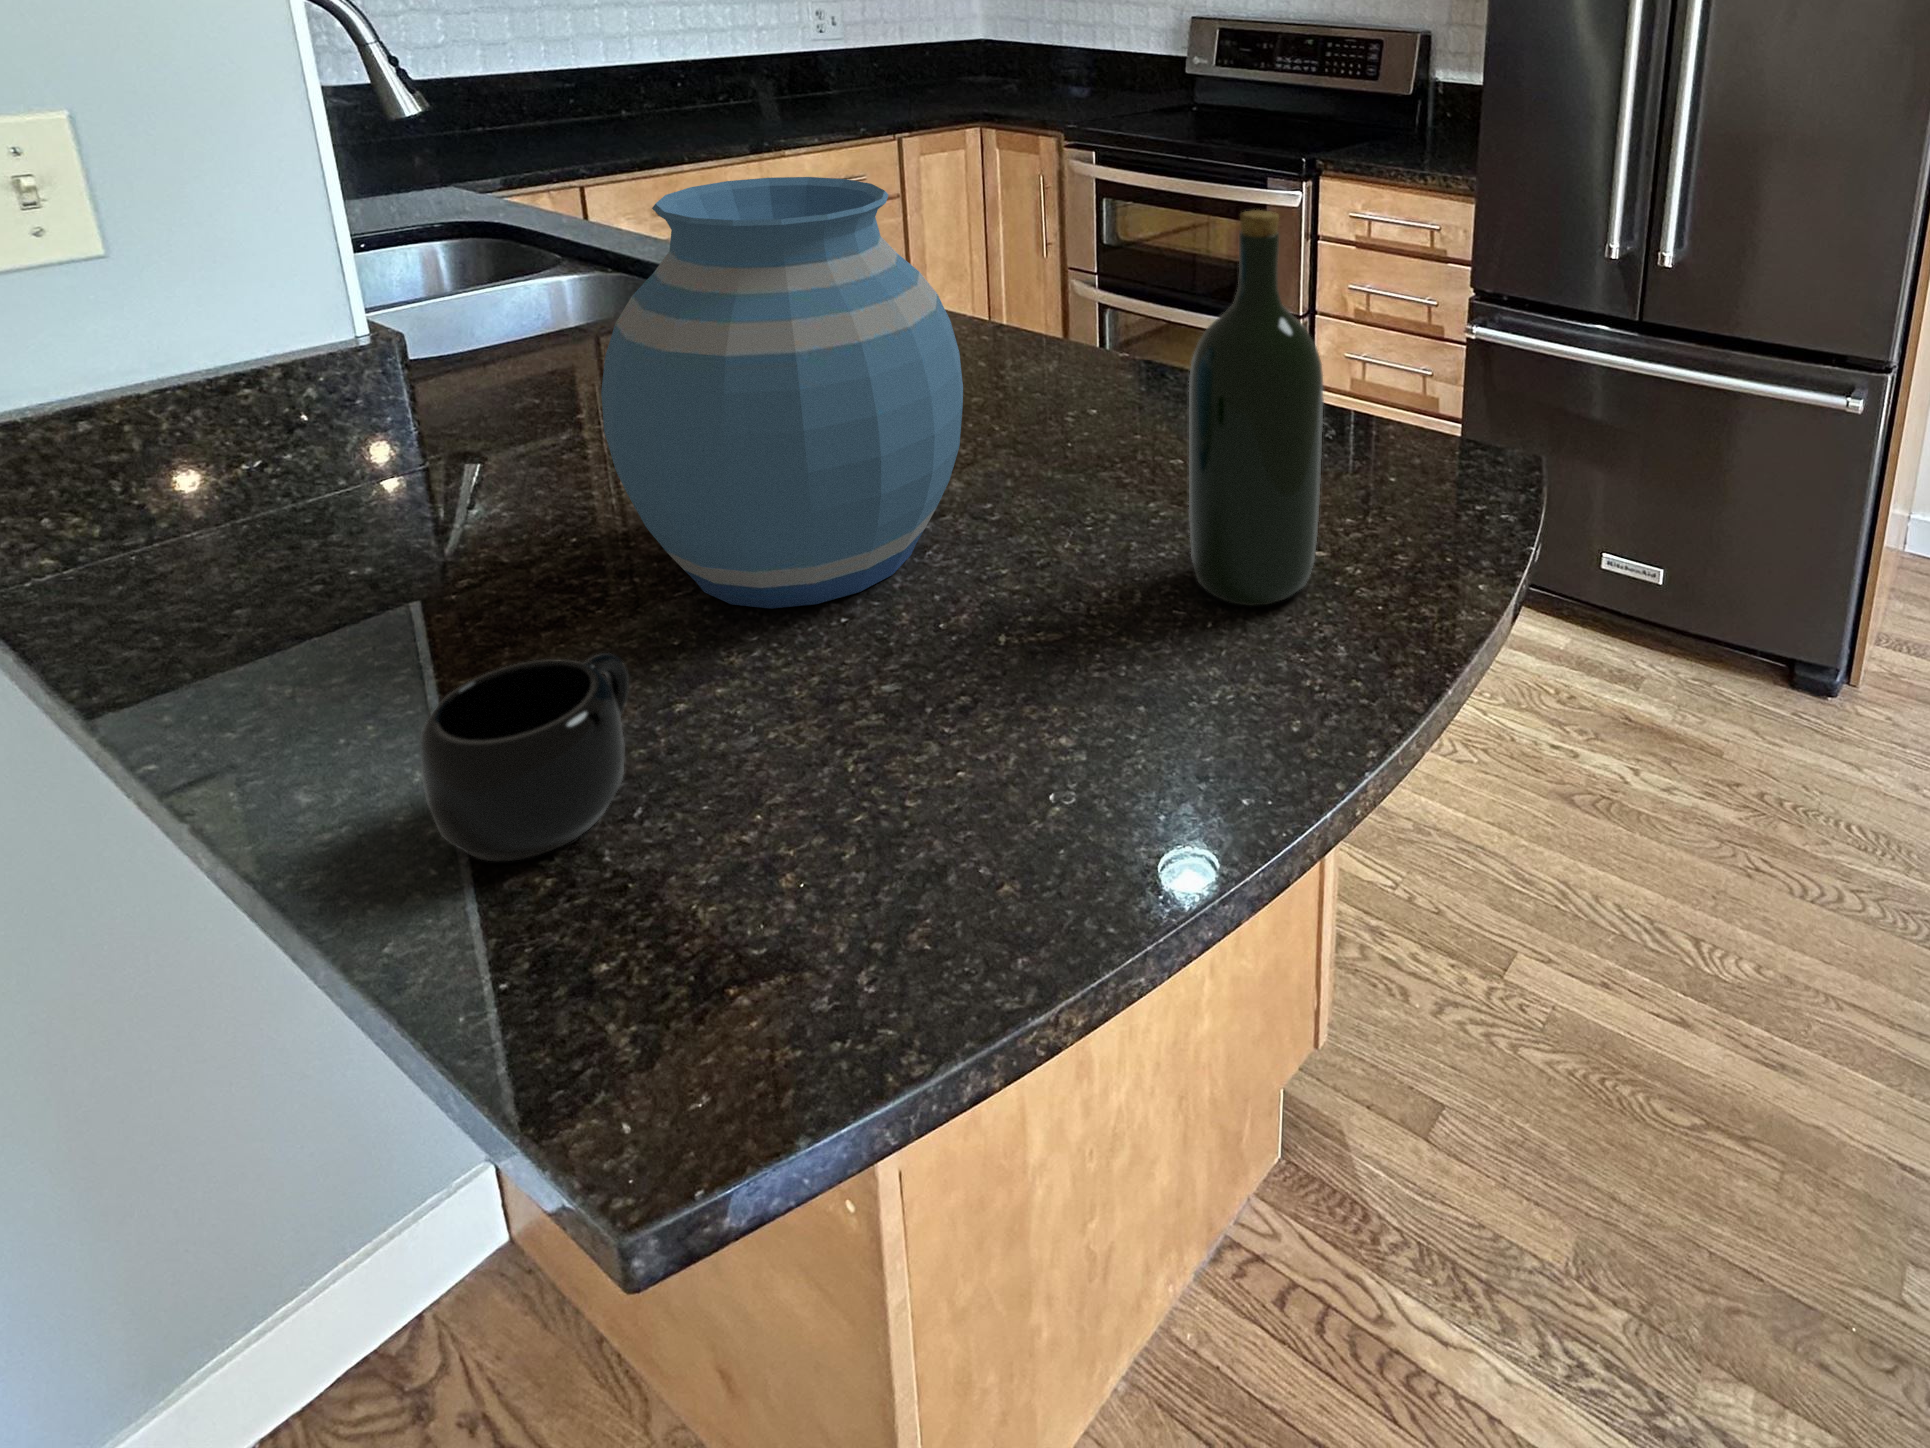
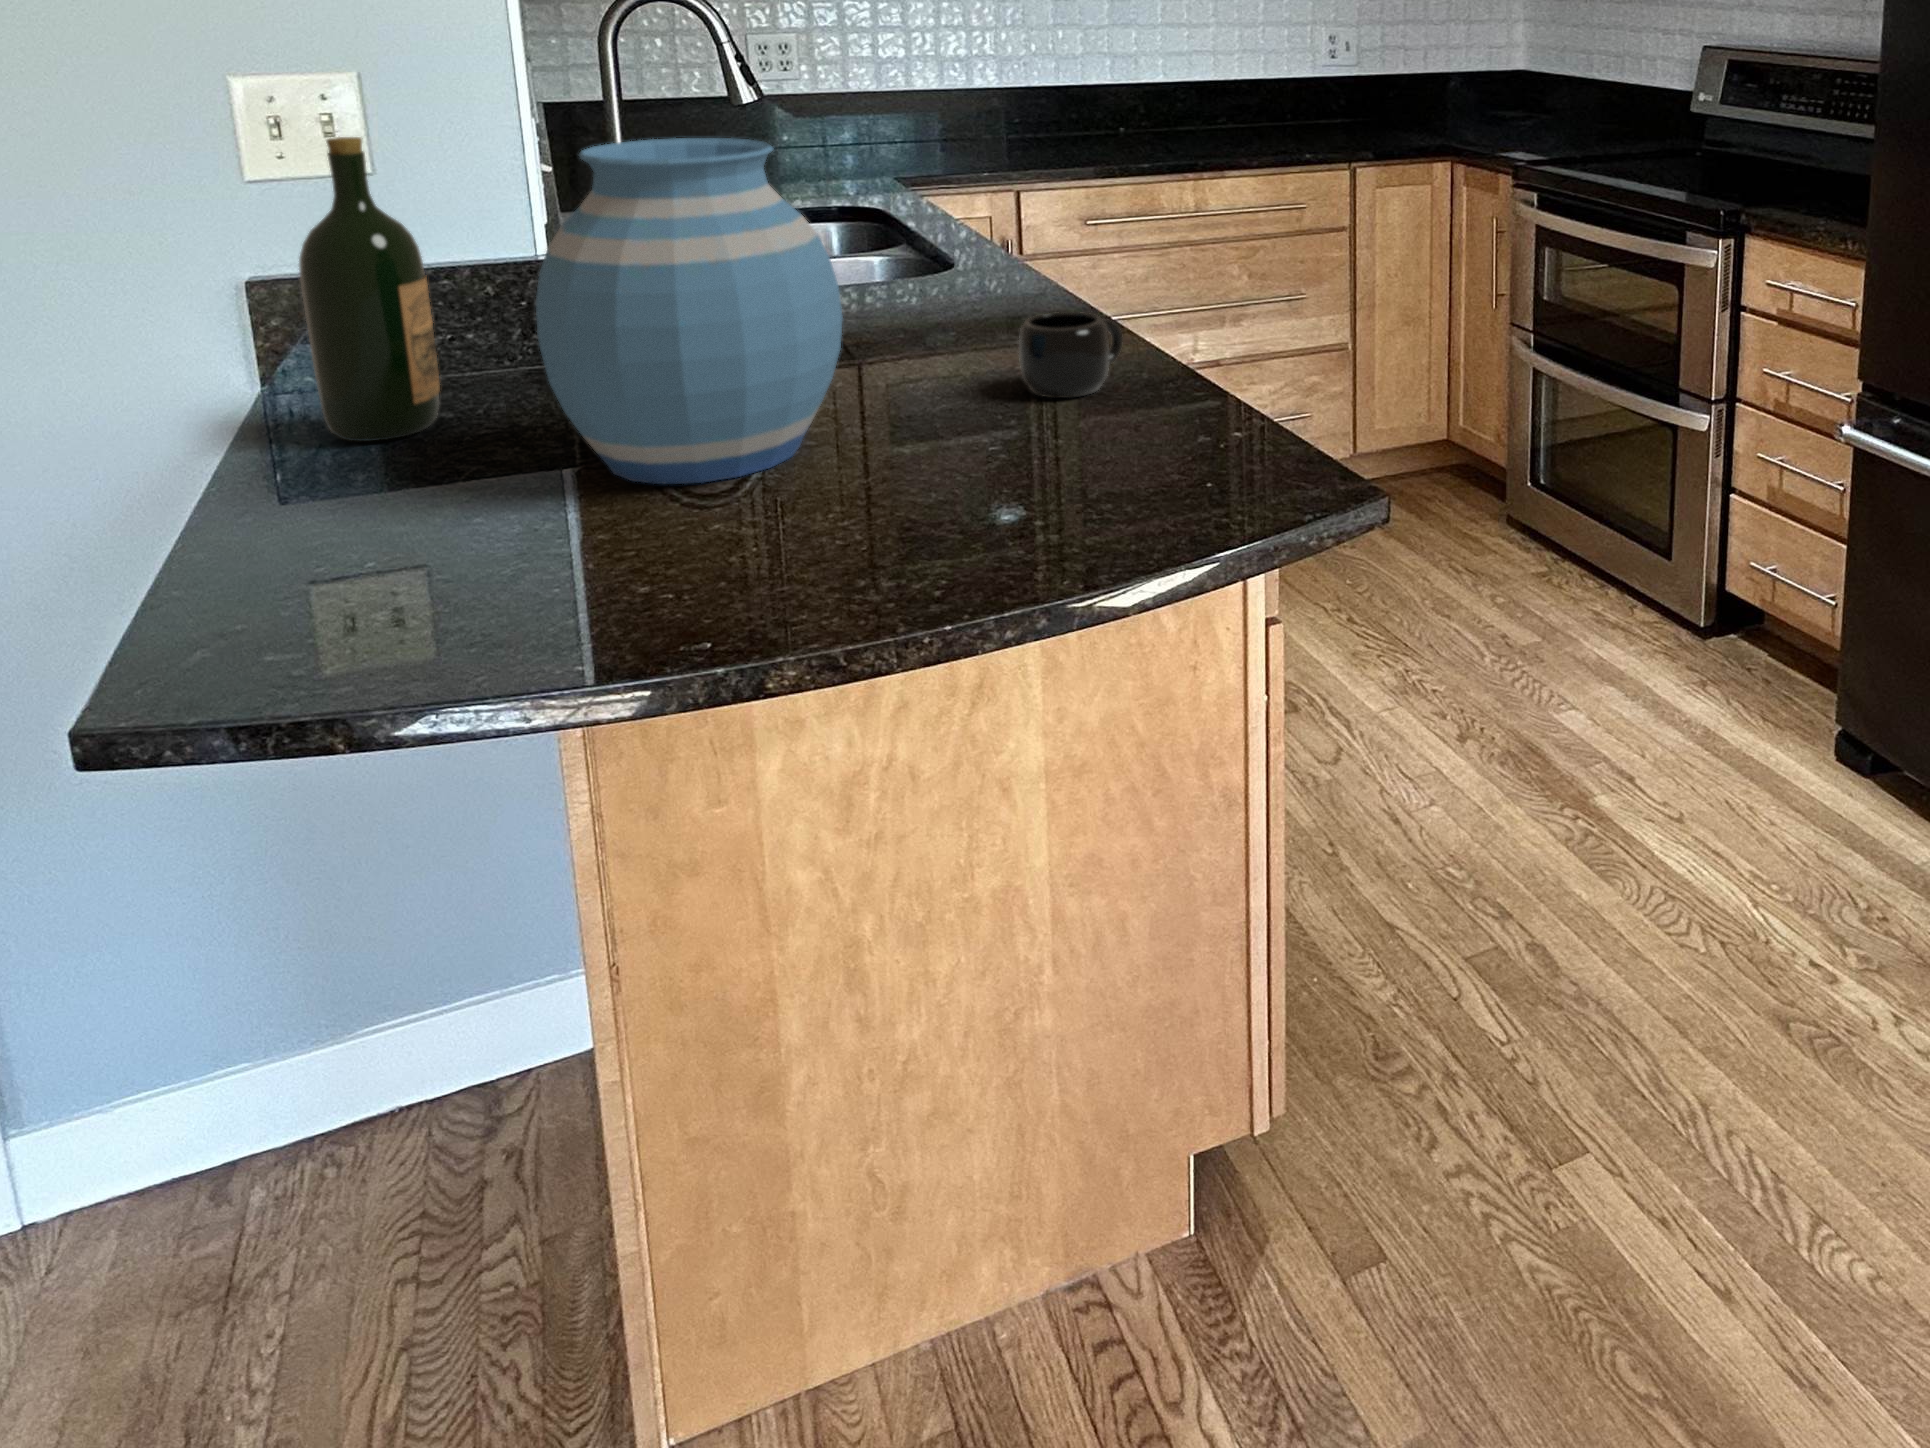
wine bottle: present [1189,210,1324,606] -> present [299,137,440,441]
mug: present [420,653,629,861] -> present [1019,312,1123,398]

